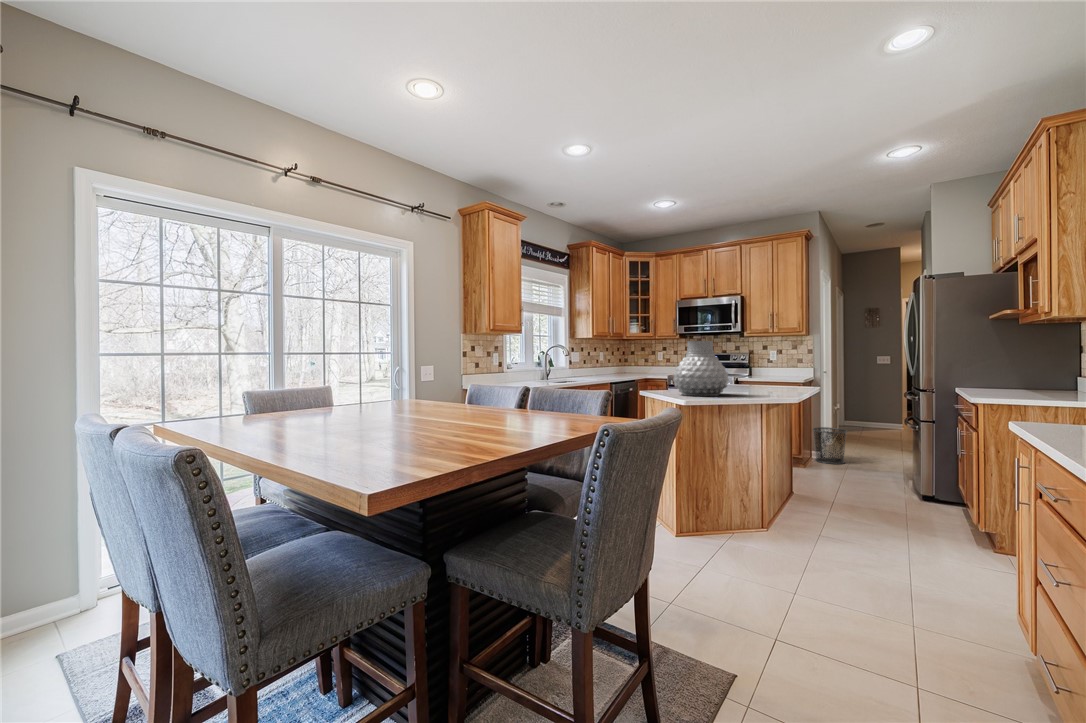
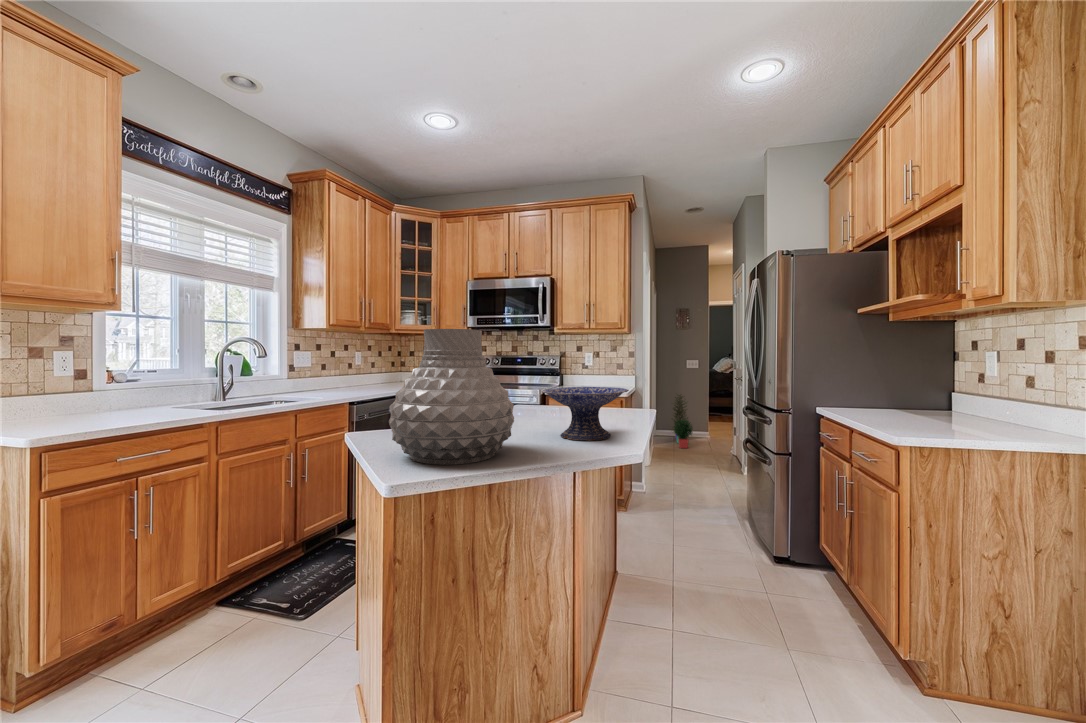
decorative bowl: none [740,368,789,393] -> present [542,387,629,441]
potted plant: none [860,386,883,435] -> present [673,395,692,448]
waste bin: present [813,427,847,464] -> none [635,453,675,504]

